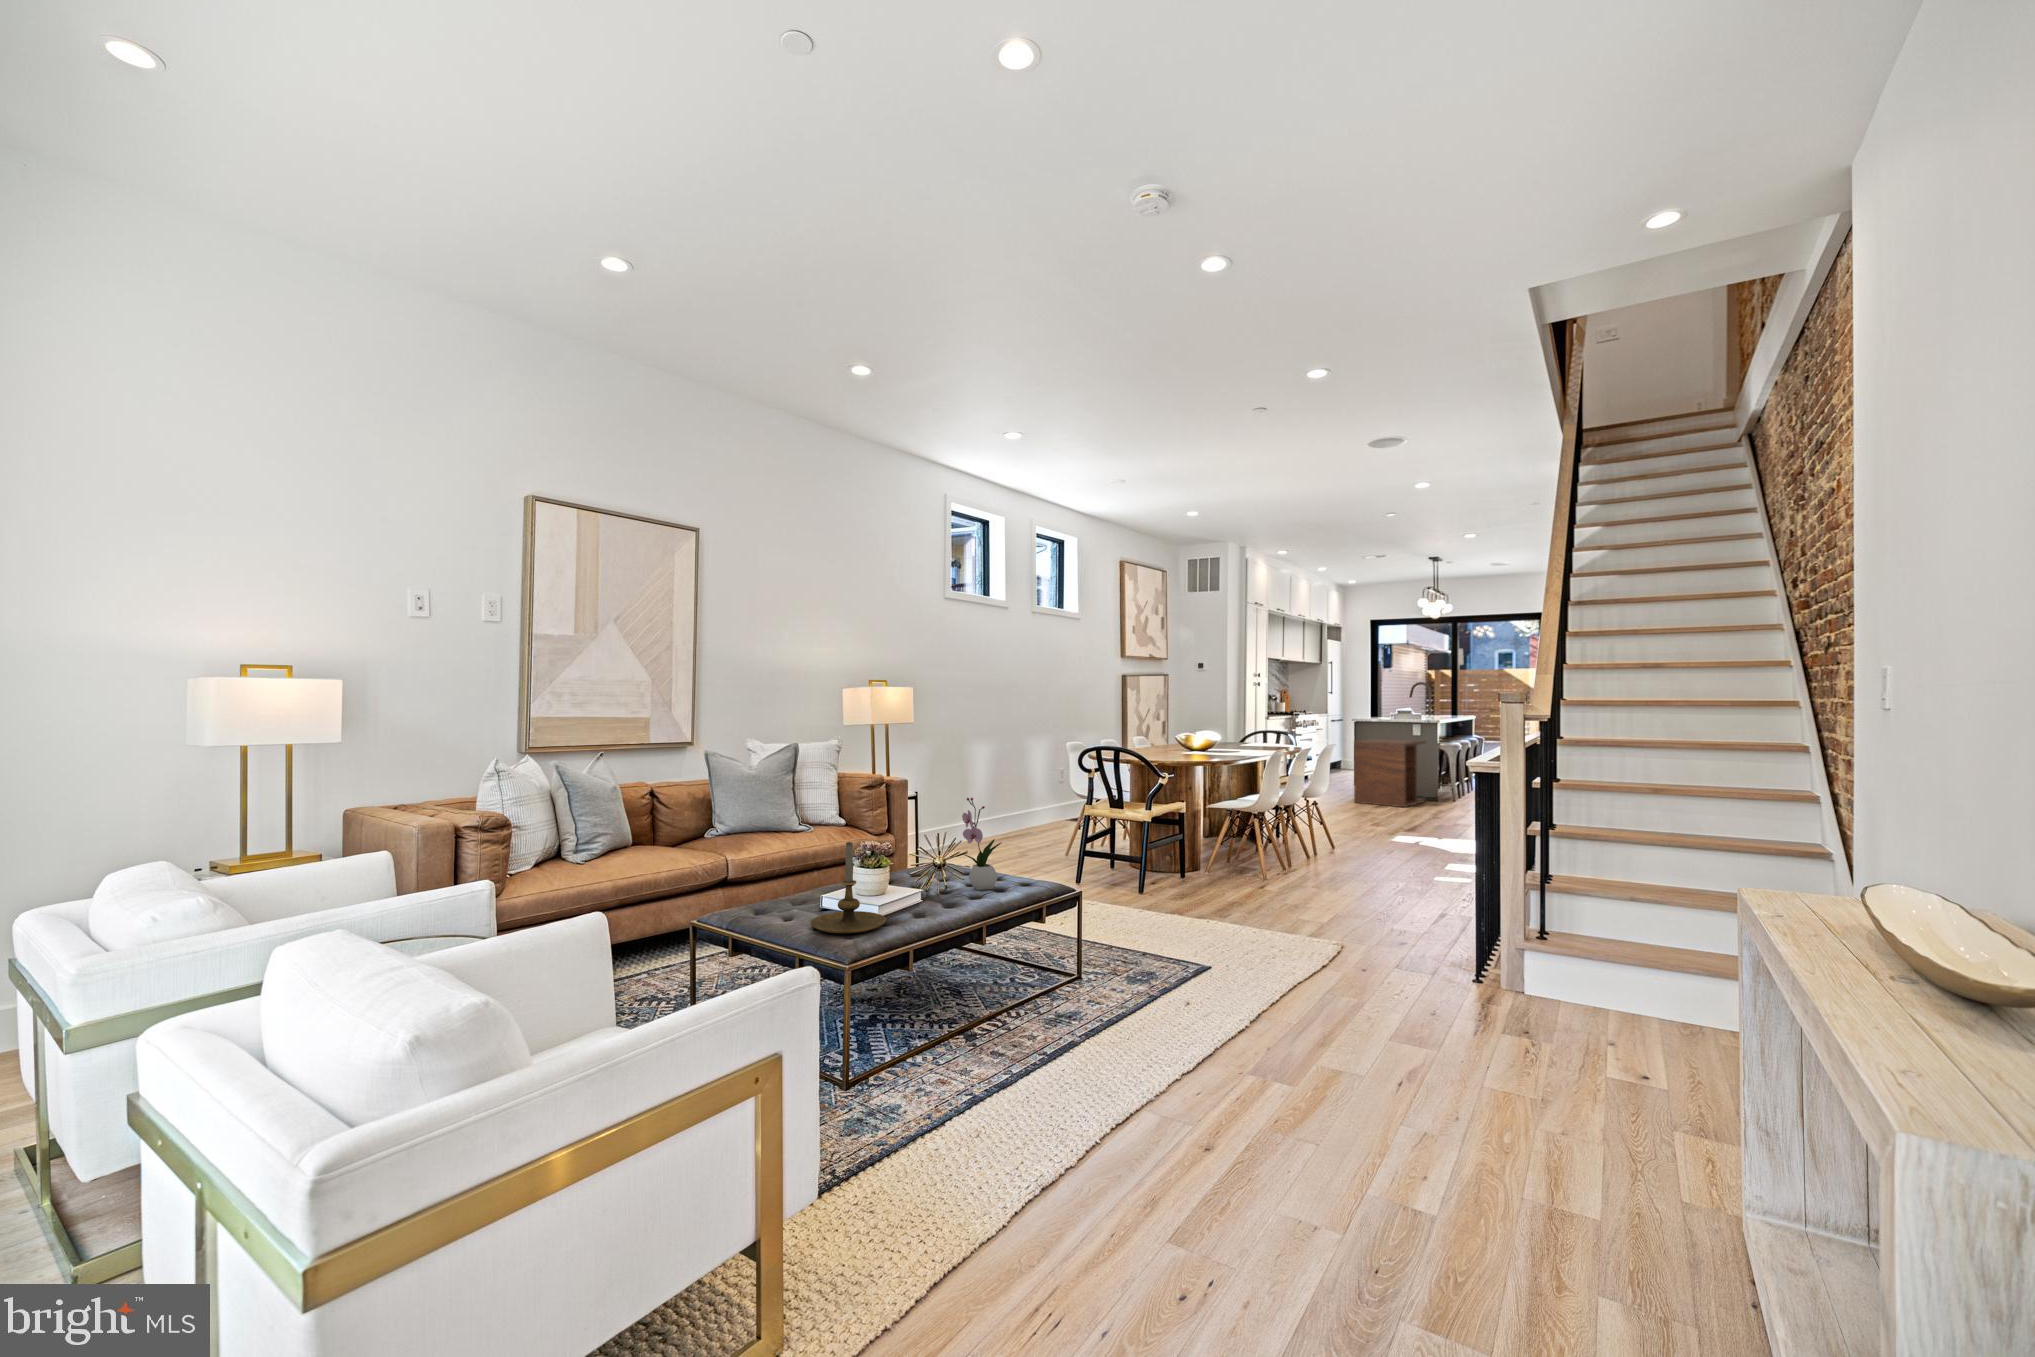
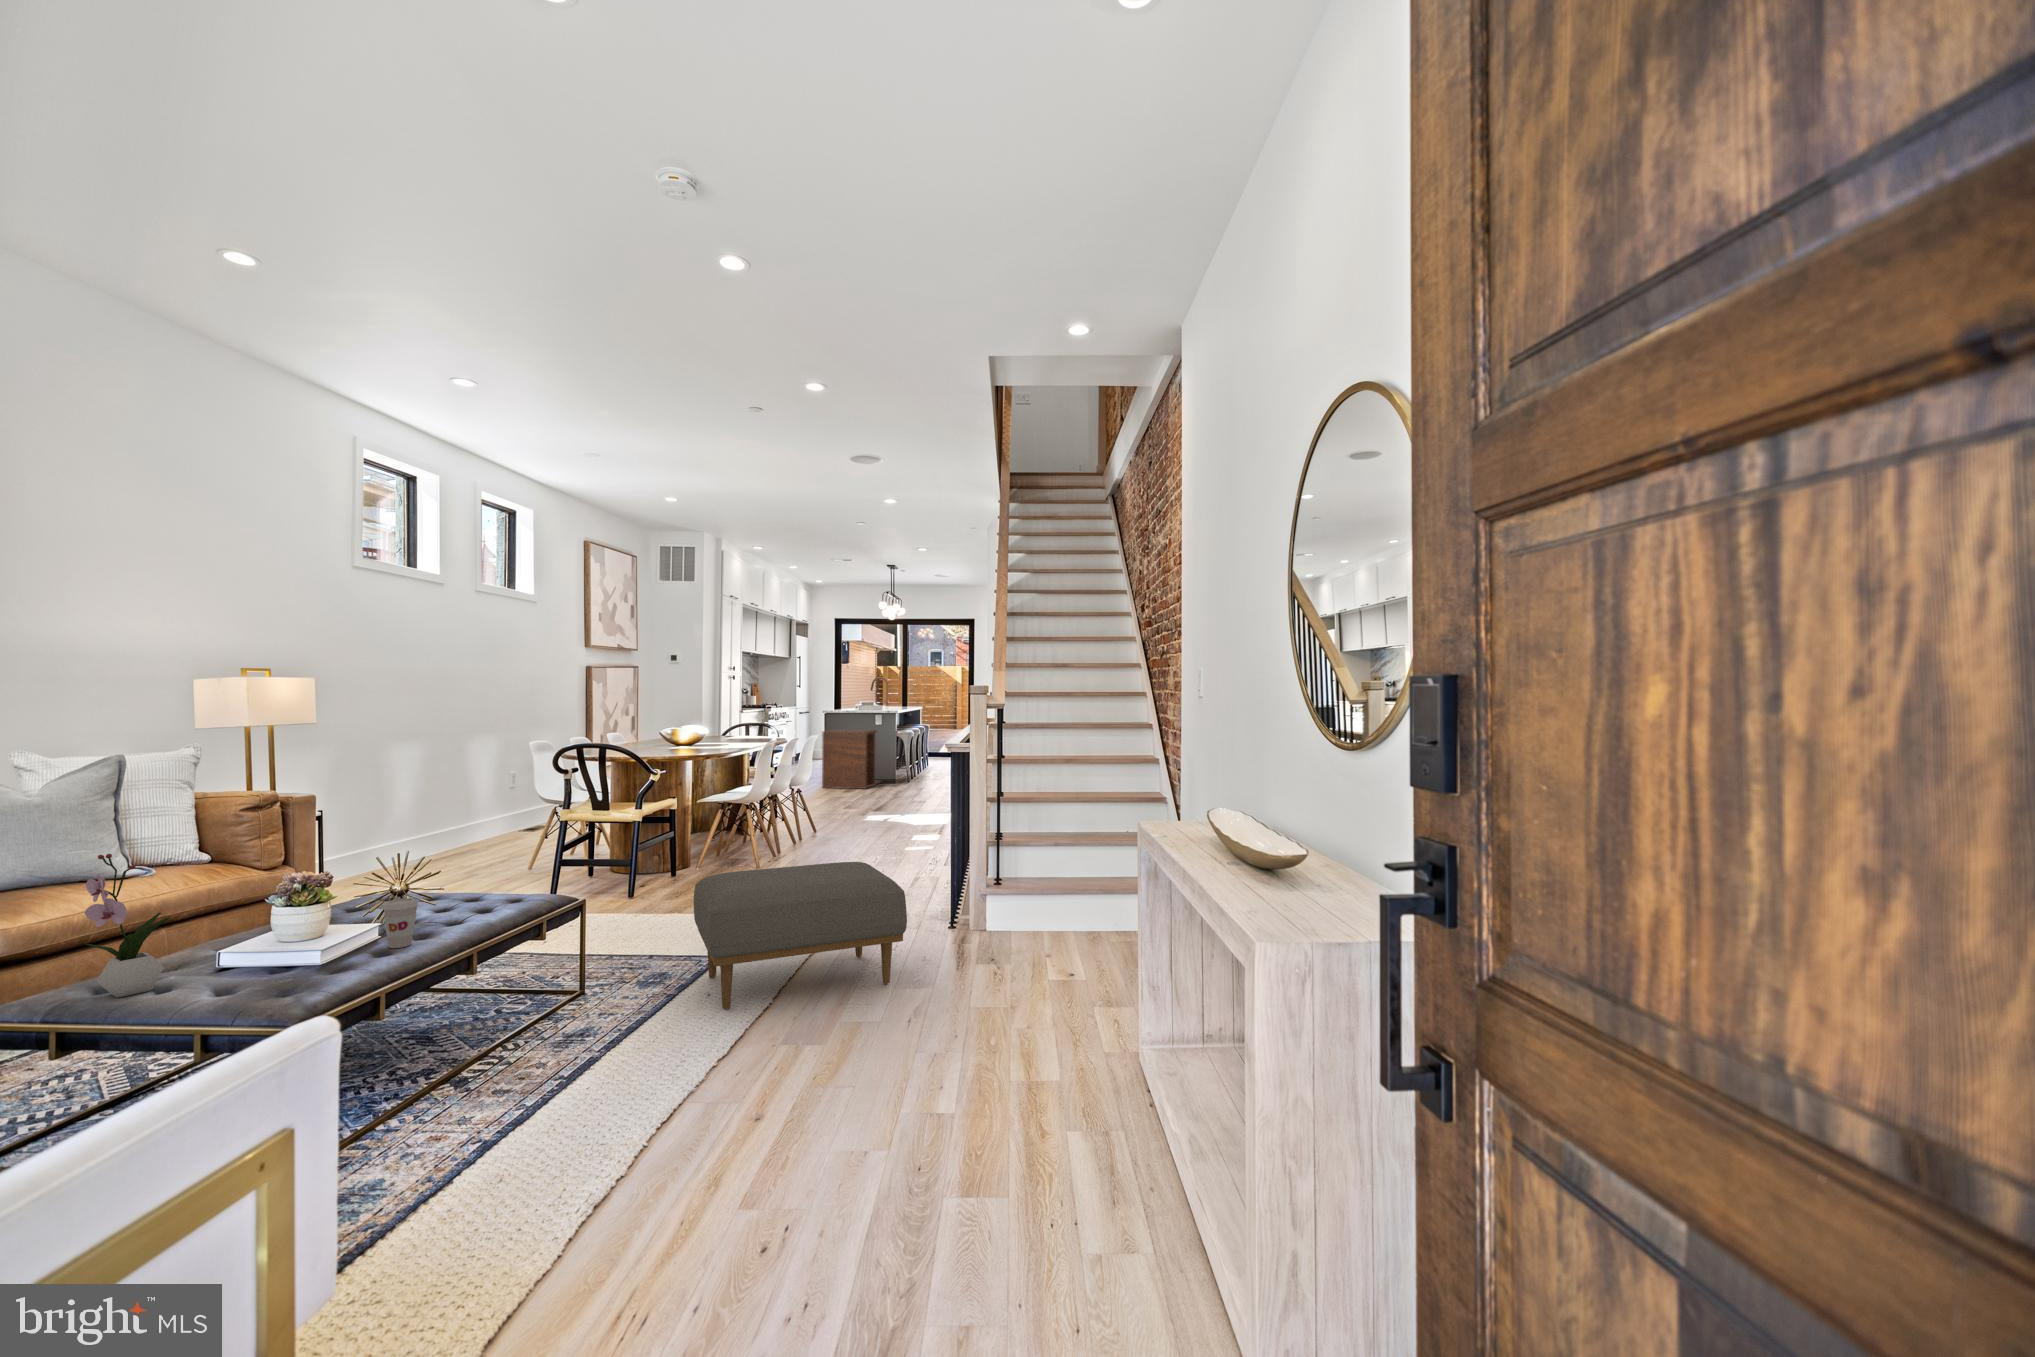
flower arrangement: present [962,798,1001,890] -> present [85,854,170,998]
candle holder: present [811,842,886,933] -> none [212,873,338,995]
coffee cup: none [919,872,943,913] -> present [383,898,418,948]
ottoman: none [1178,884,1403,1035] -> present [694,862,907,1010]

